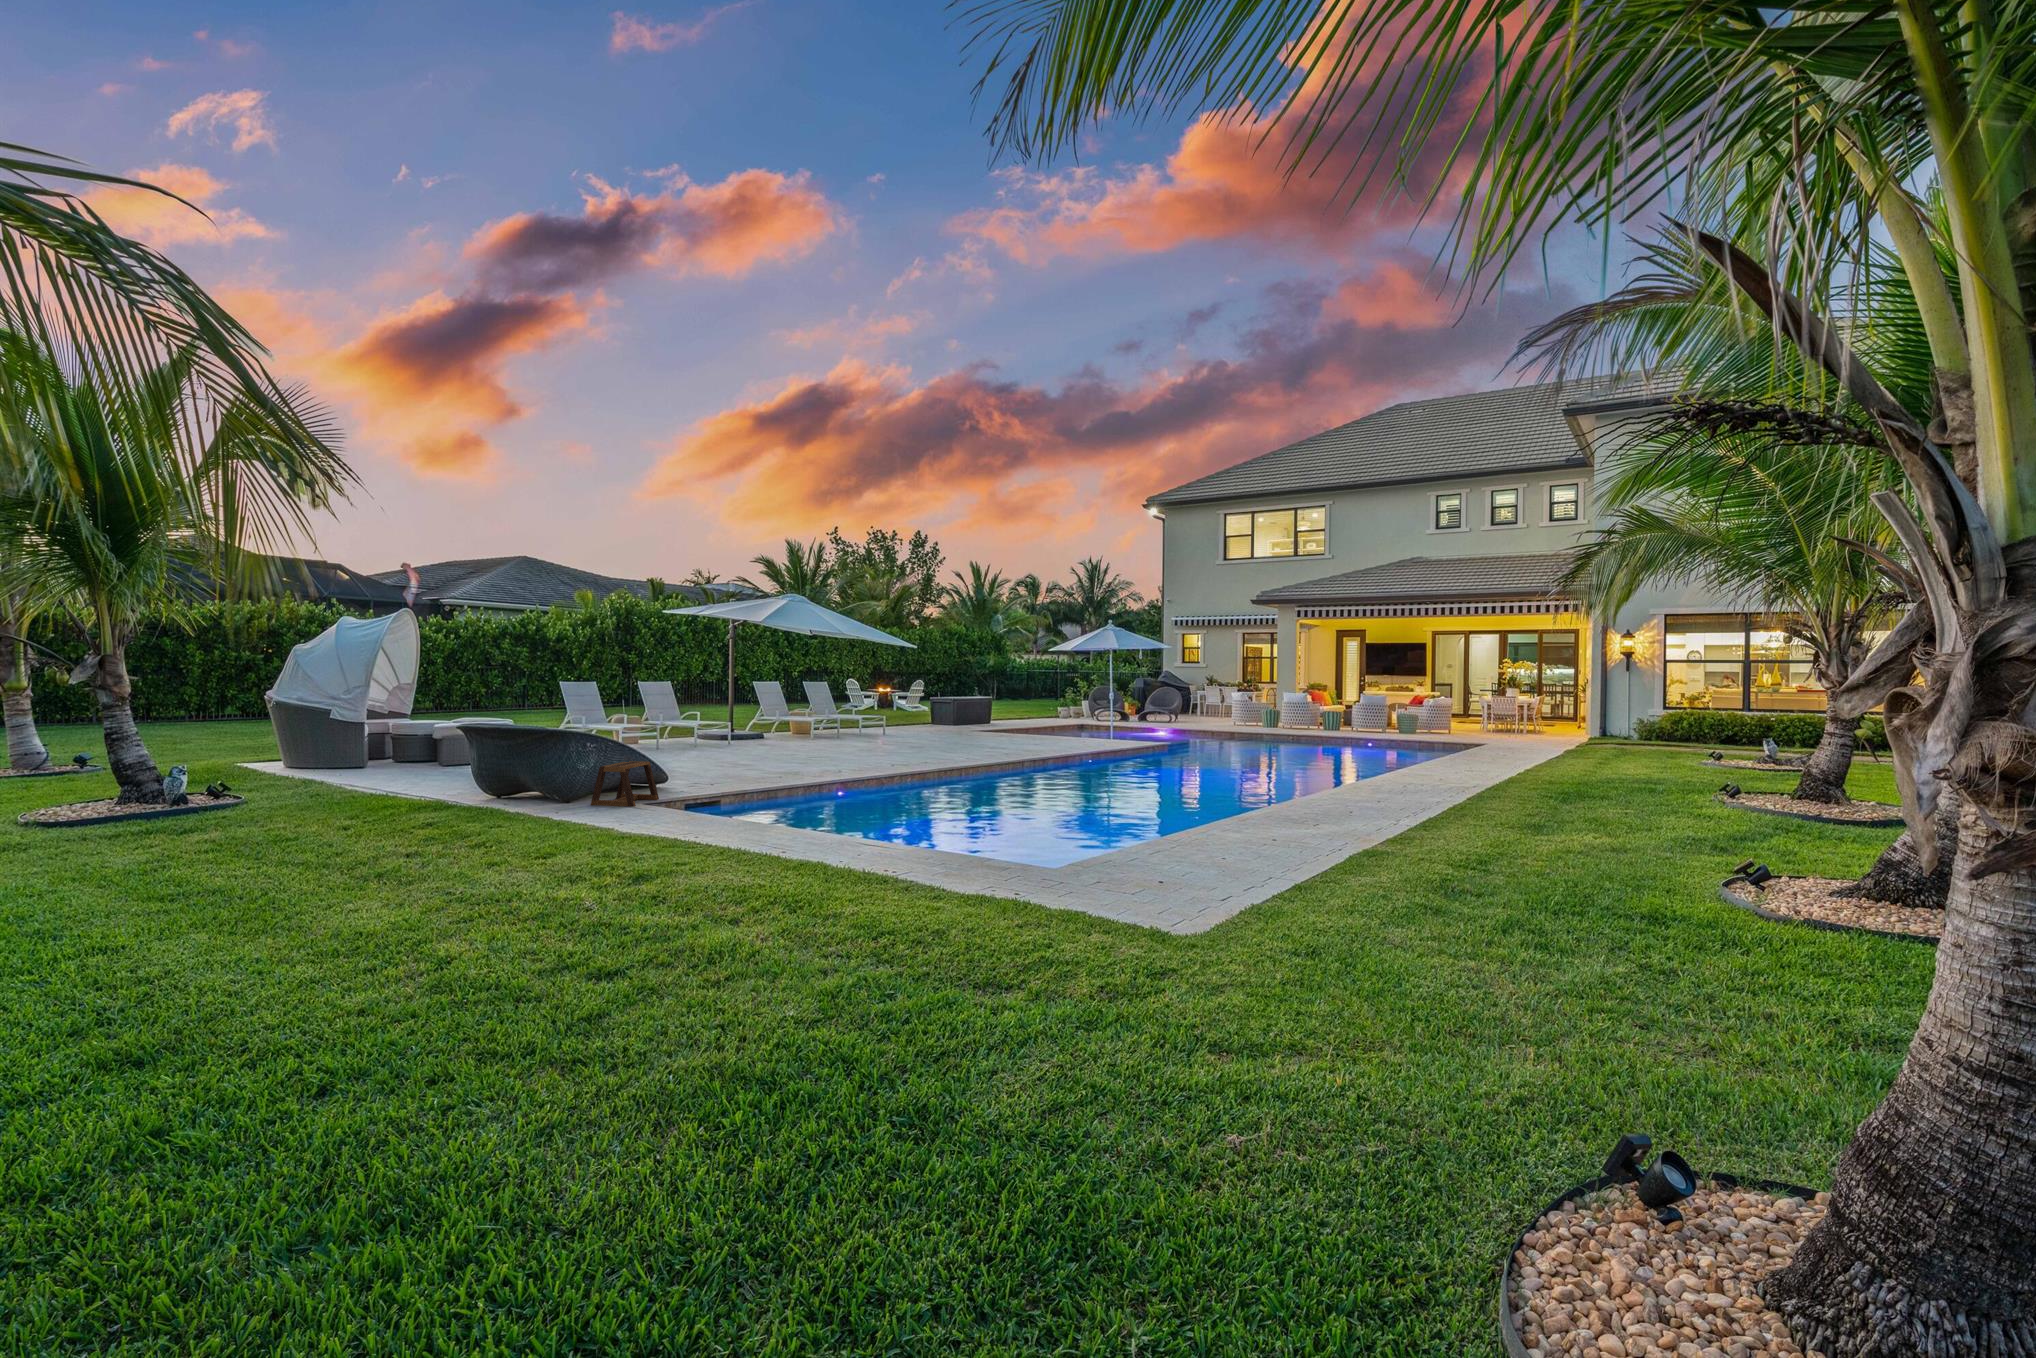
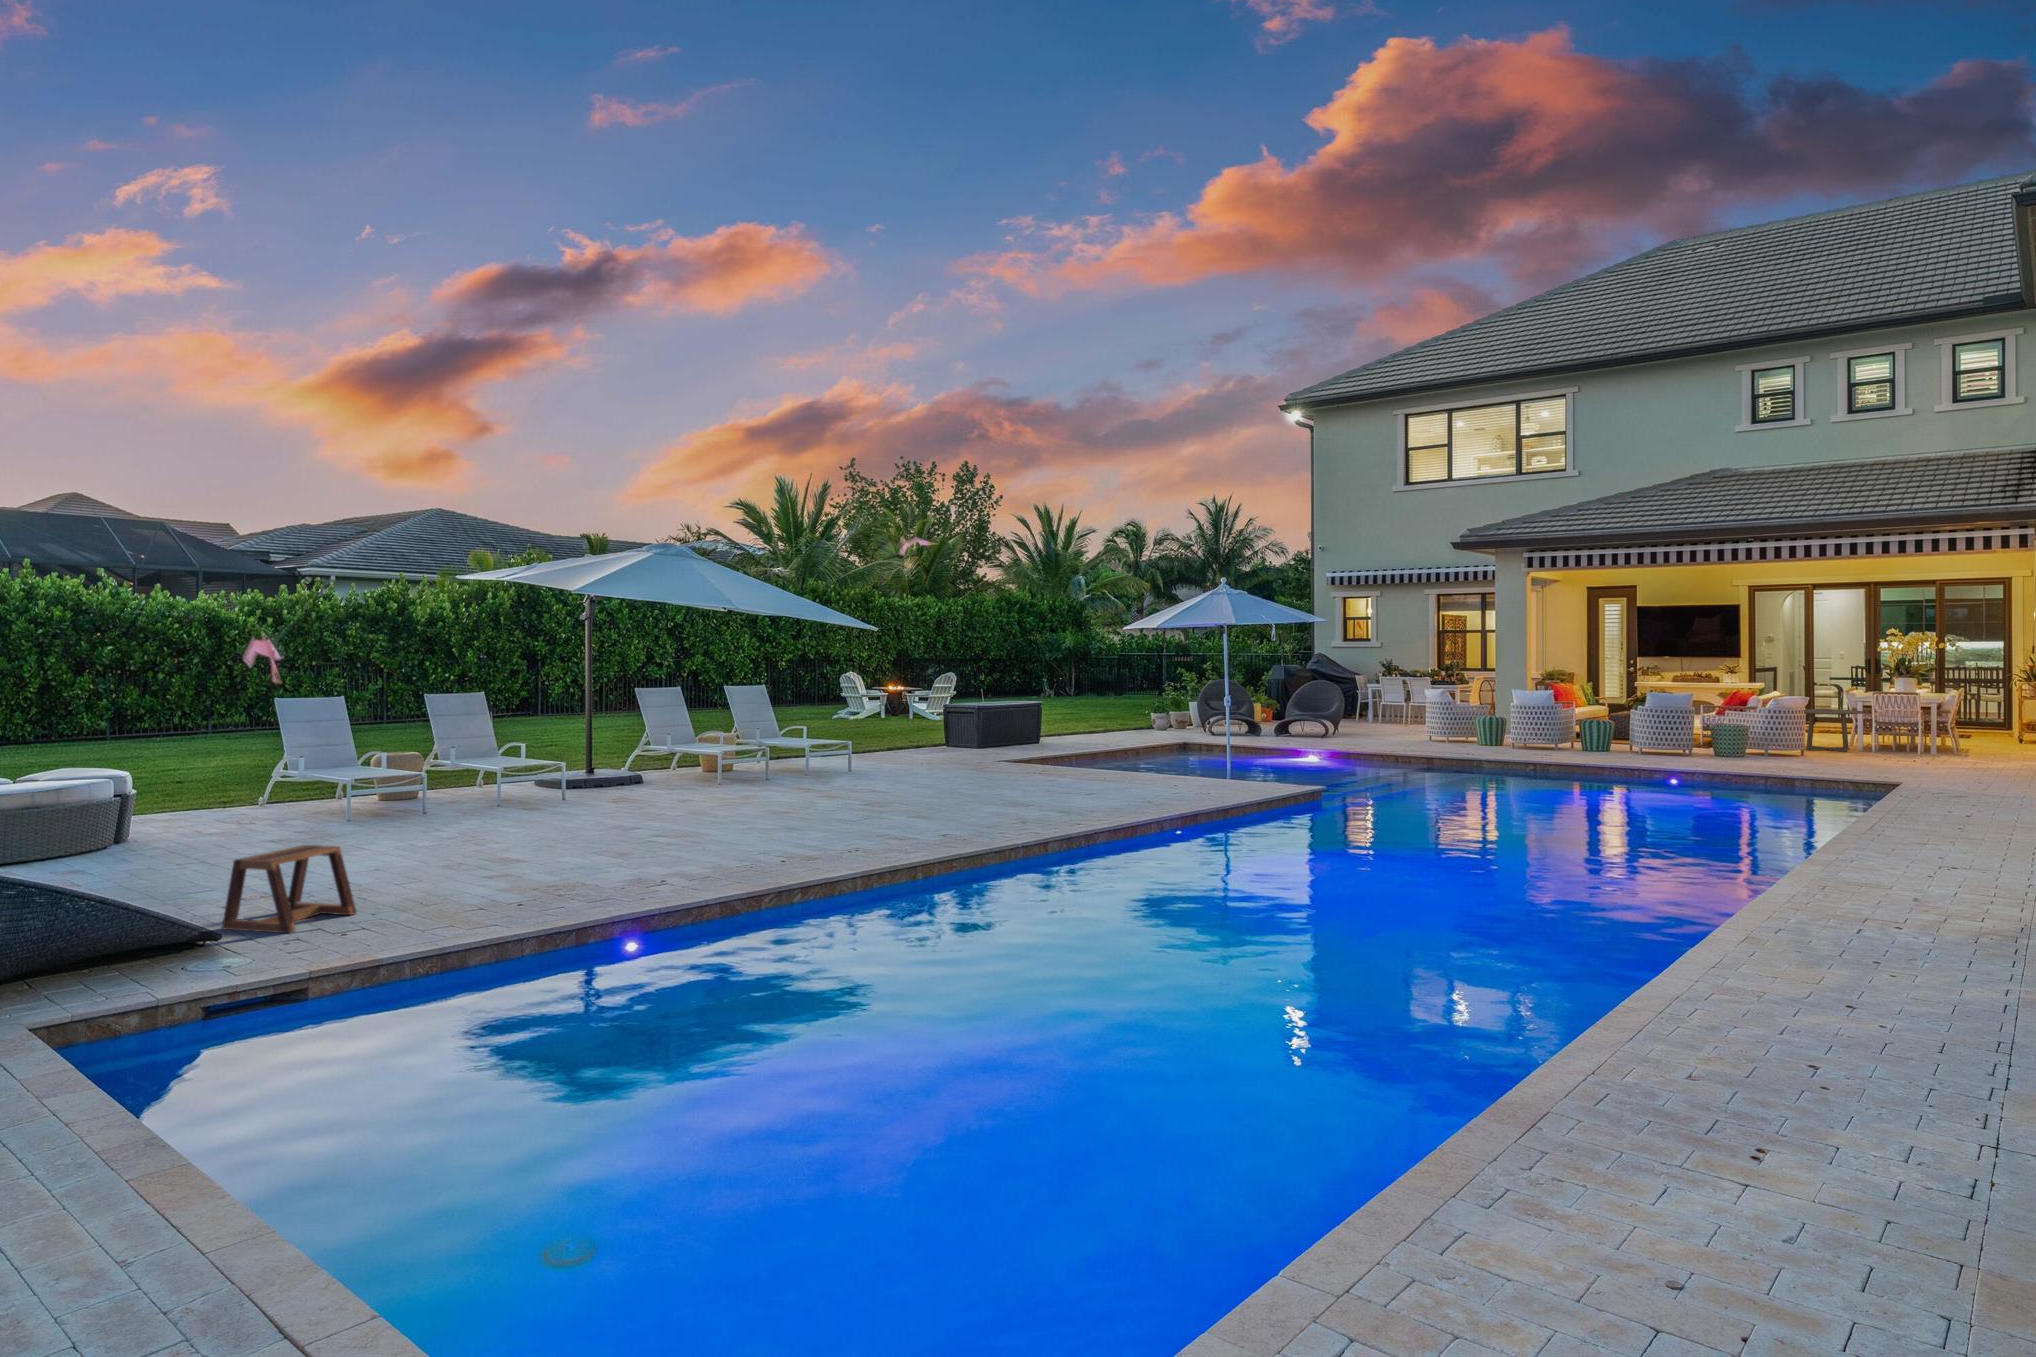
round table: none [1449,707,1489,732] -> present [1804,709,1864,752]

